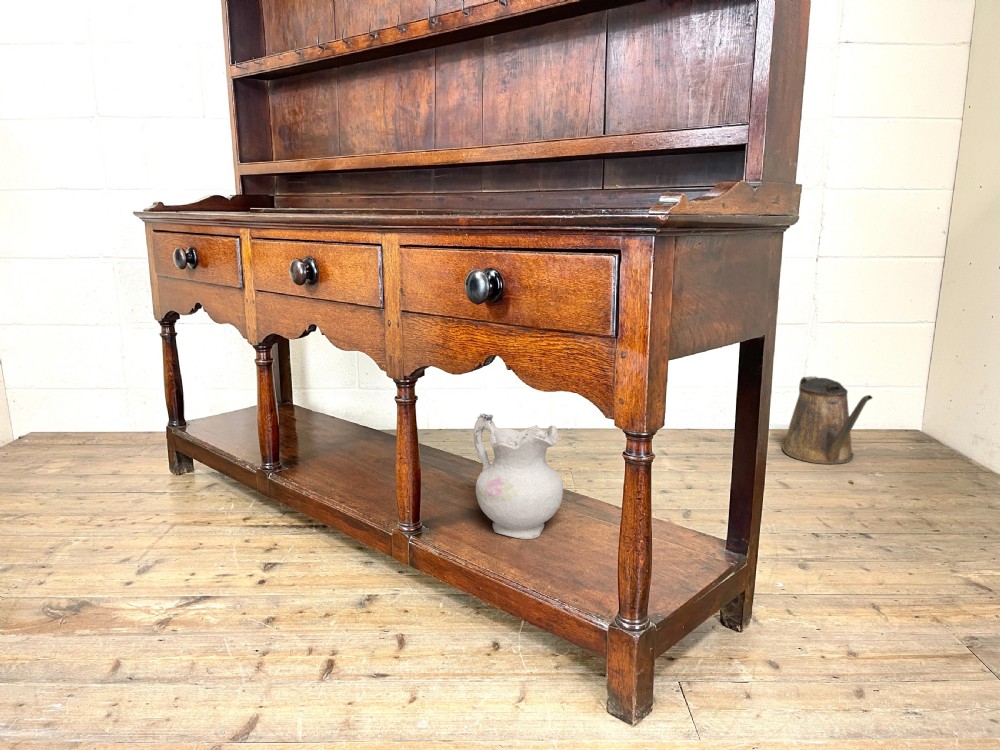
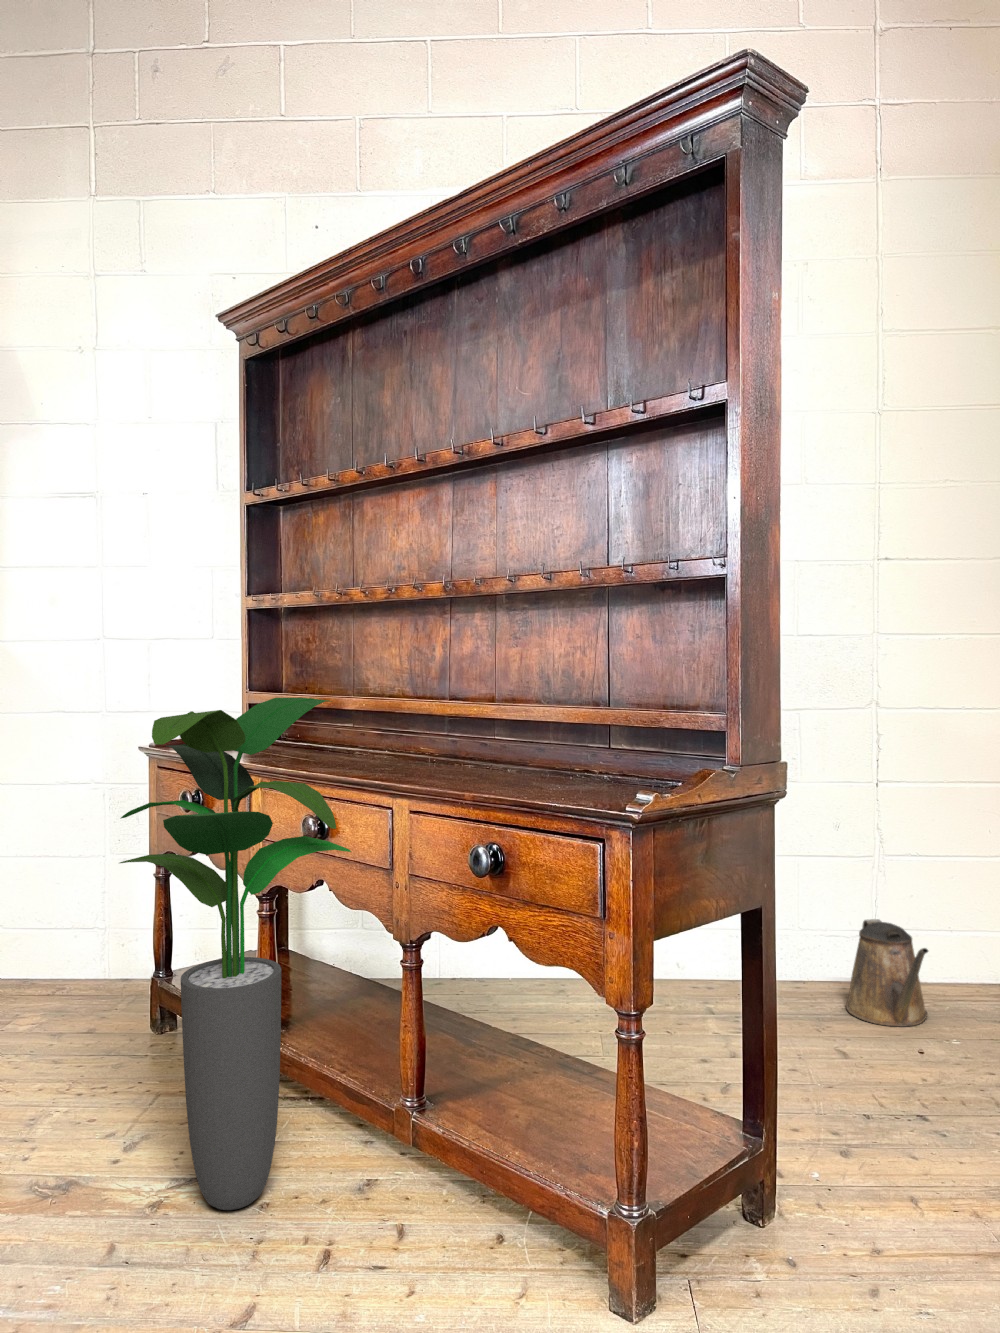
potted plant: none [86,114,341,626] -> present [120,697,351,1210]
ceramic pitcher: present [474,414,563,539] -> none [481,976,574,1116]

